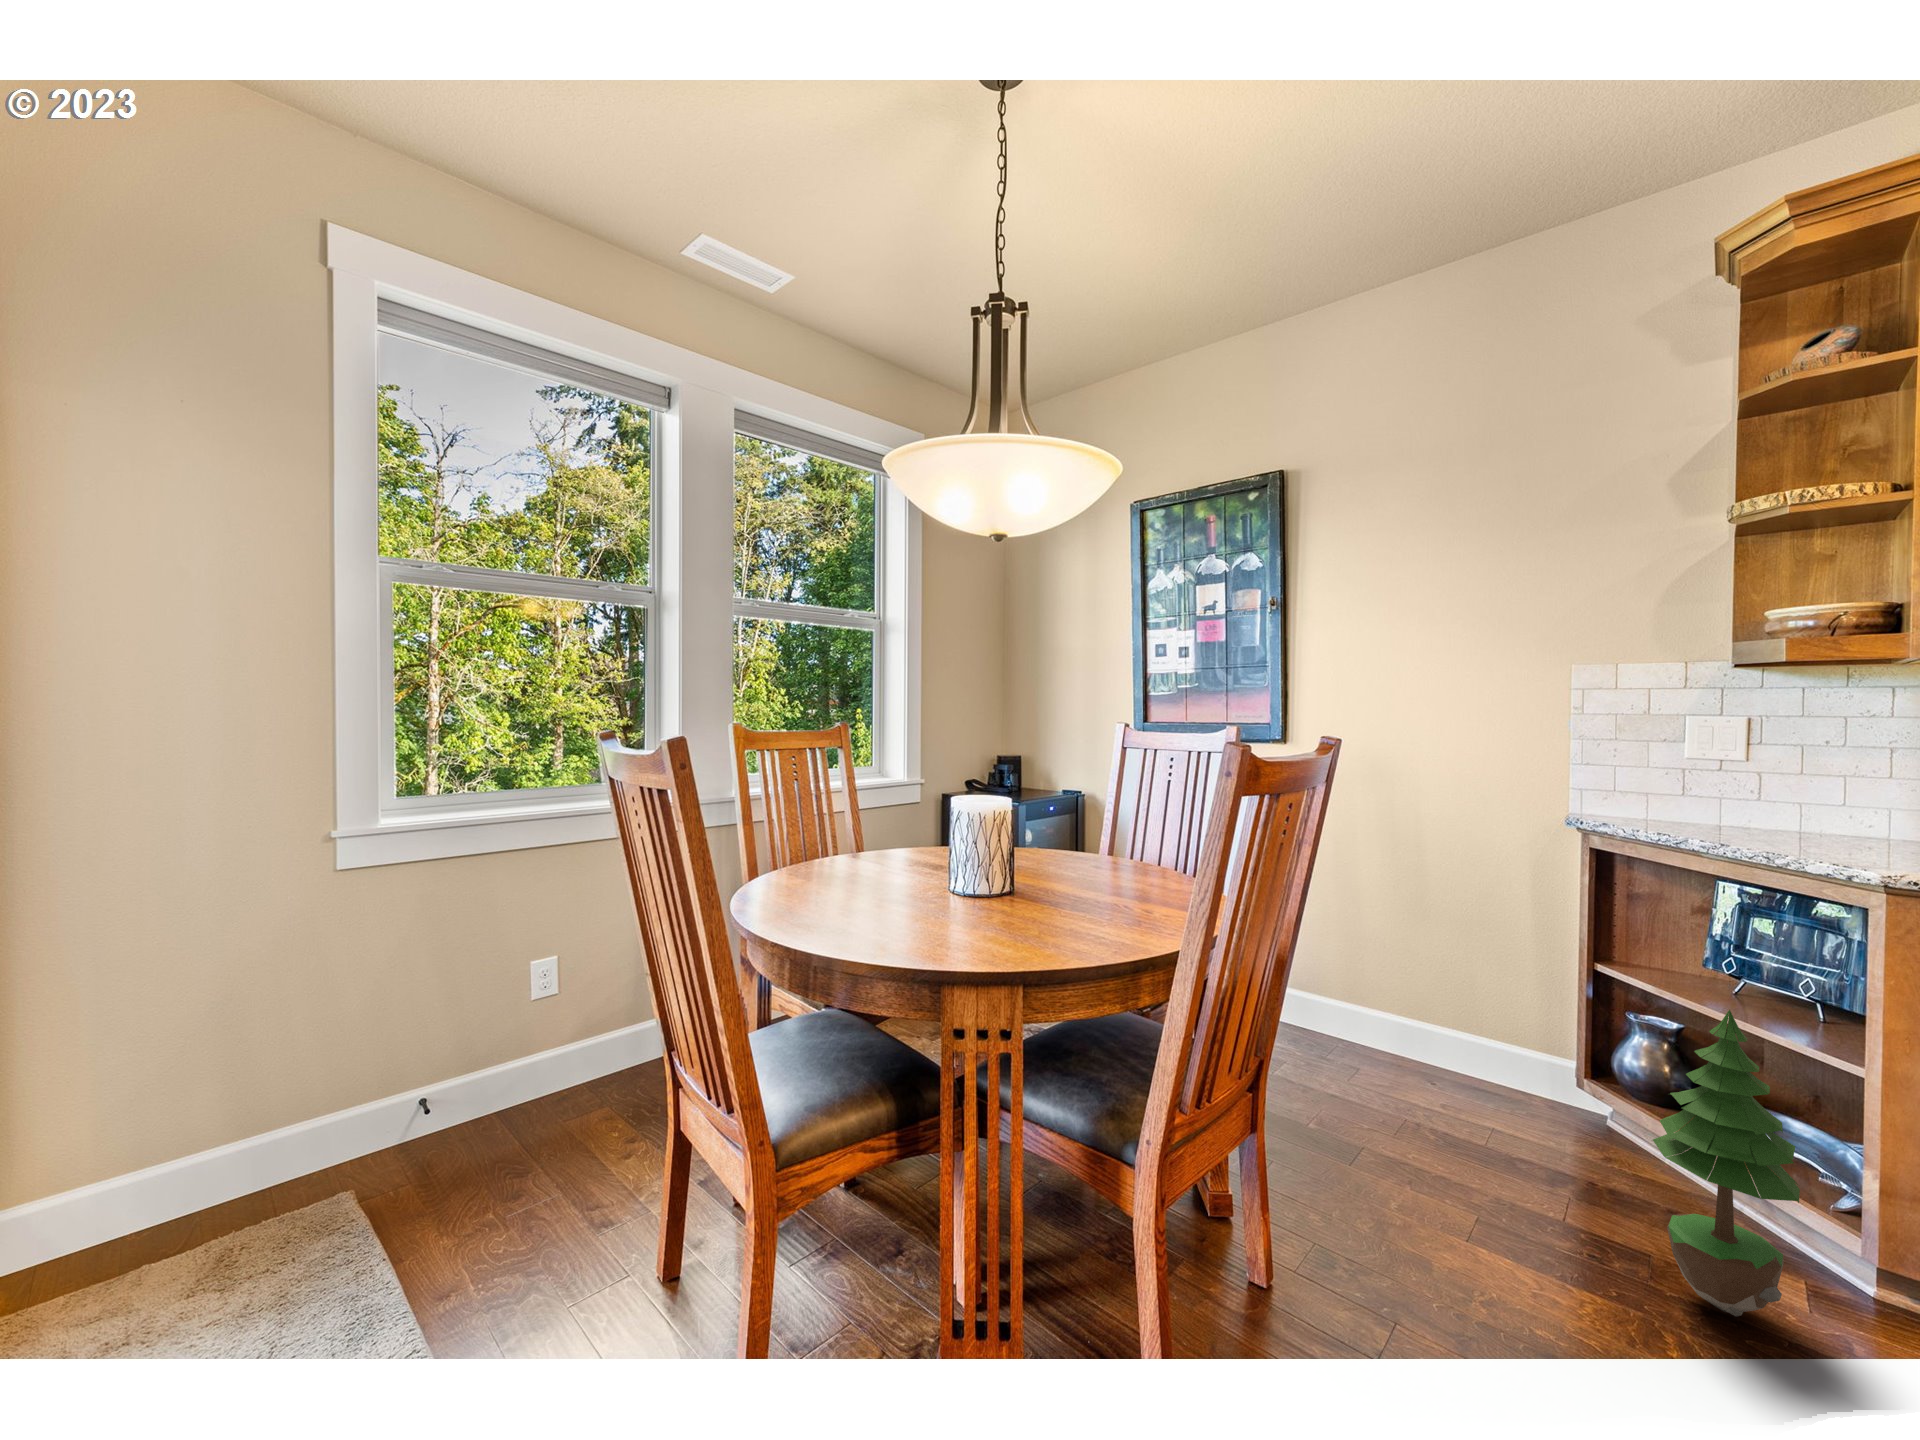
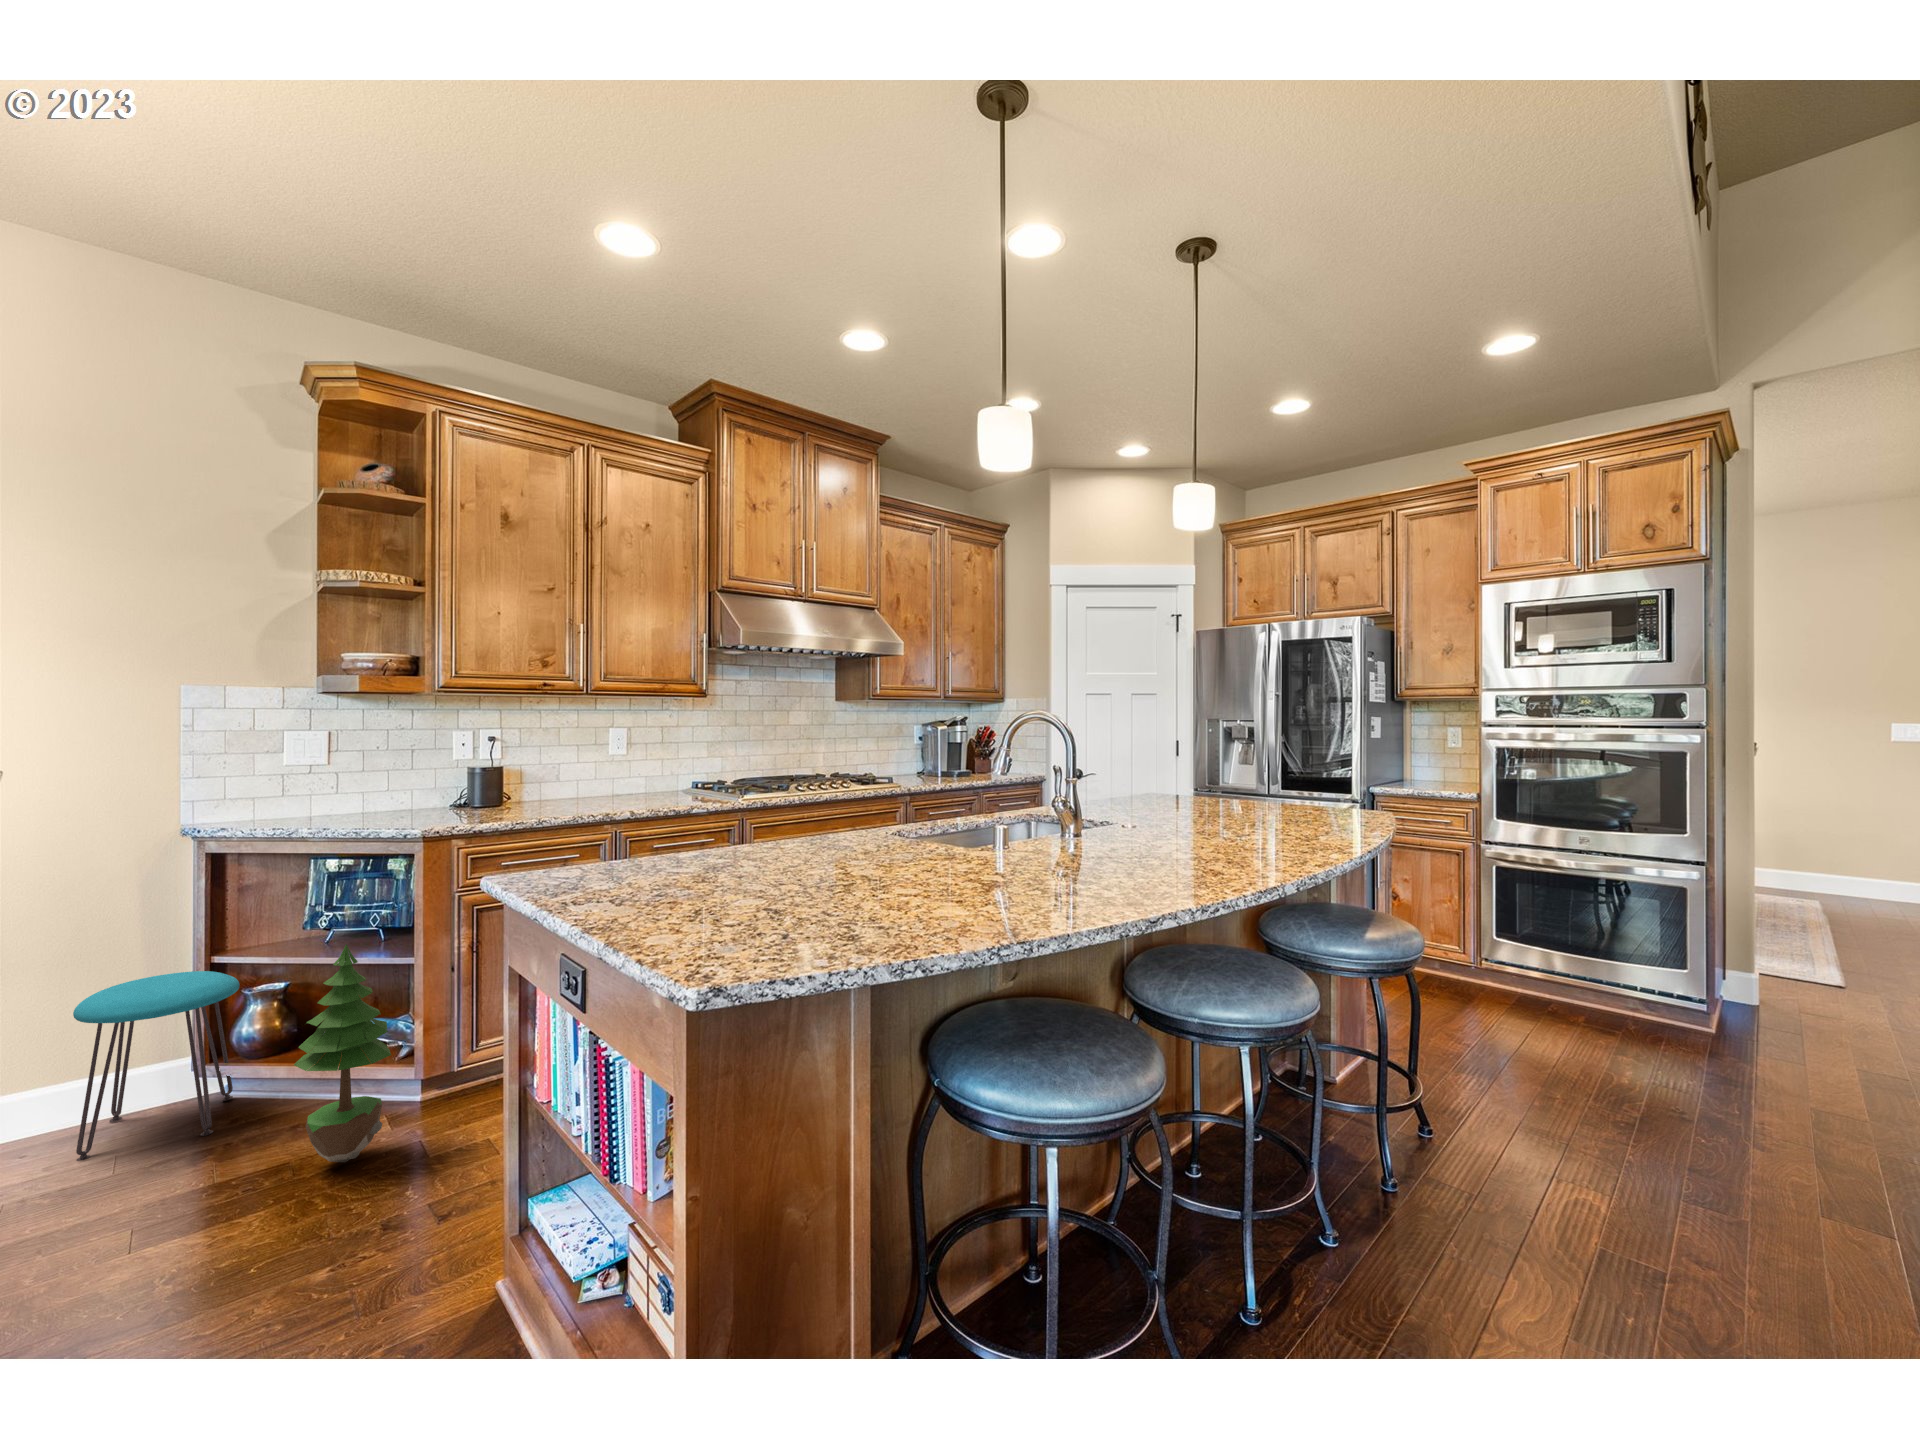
stool: none [1466,963,1620,1163] -> present [73,971,240,1161]

